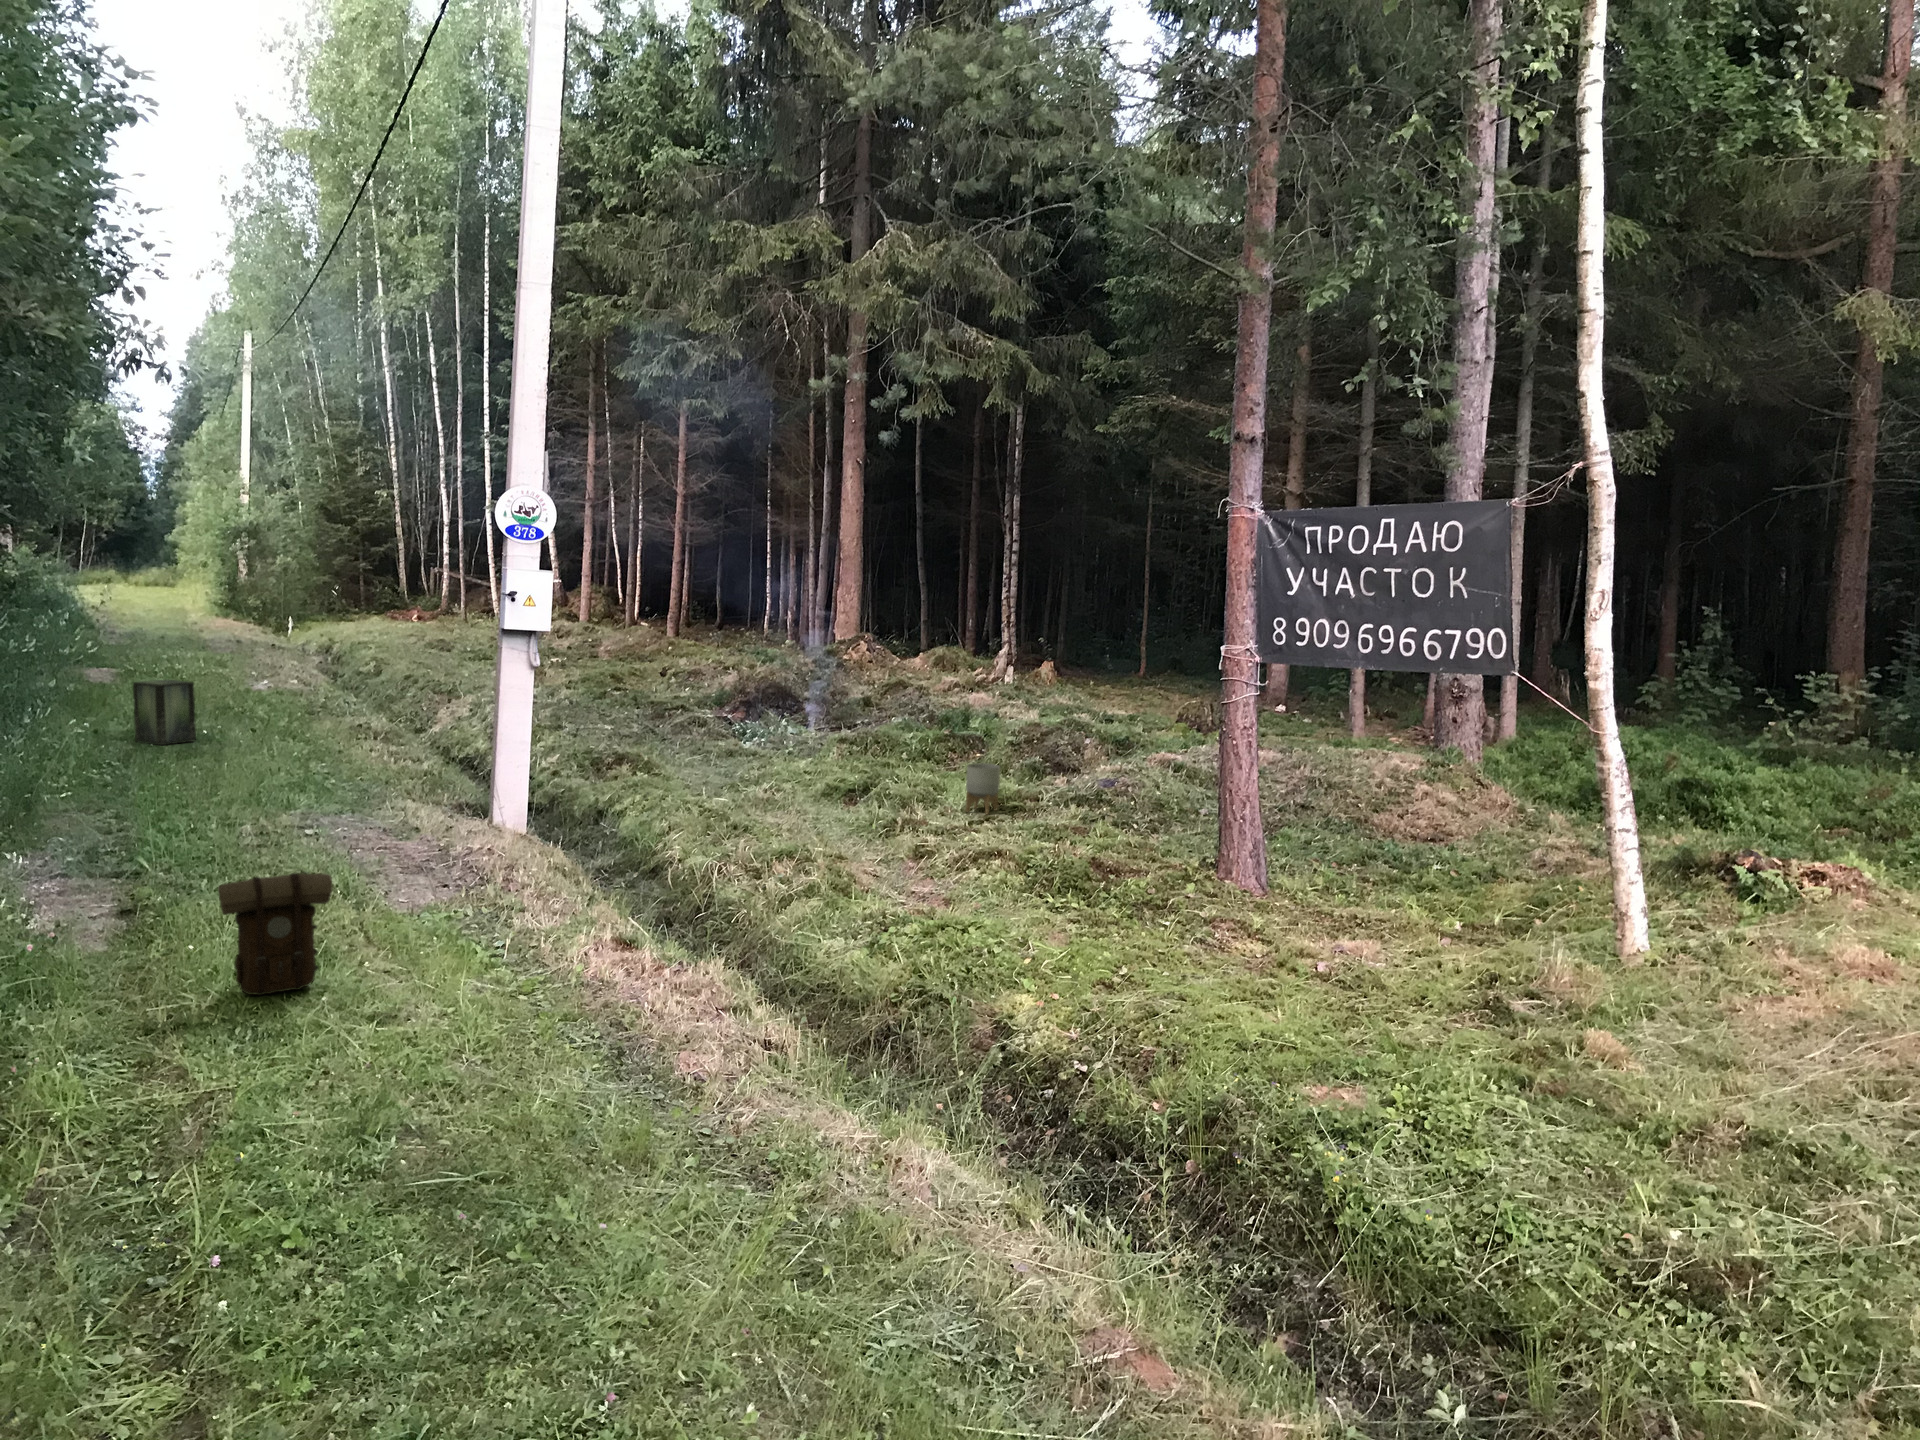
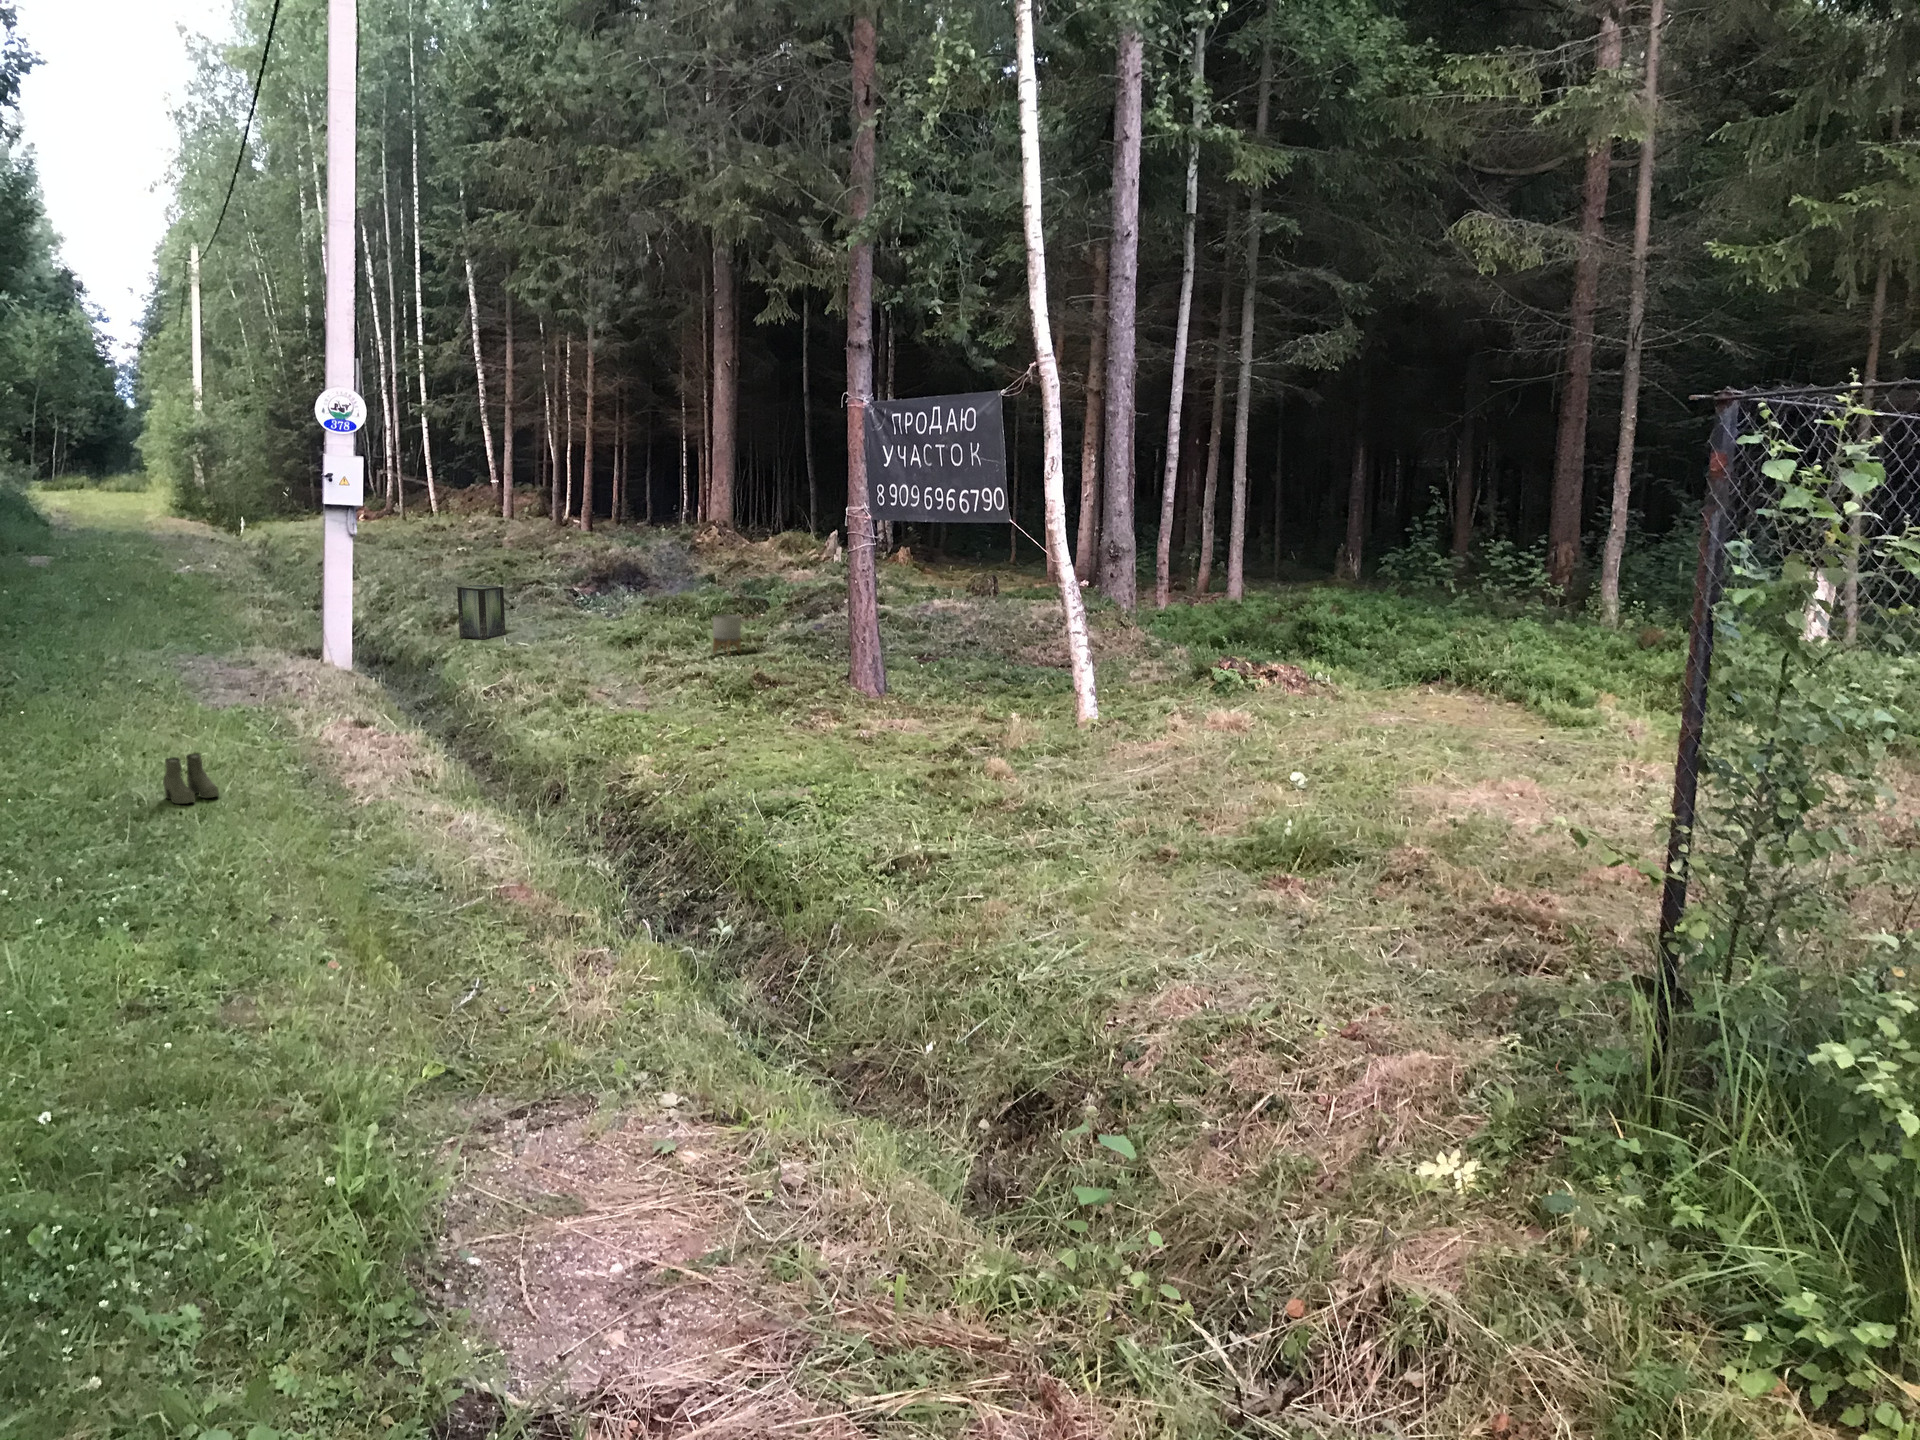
storage box: present [133,679,196,745] -> present [457,585,505,639]
backpack: present [218,873,333,995] -> none [25,664,113,749]
boots: none [432,1020,511,1105] -> present [163,753,219,804]

